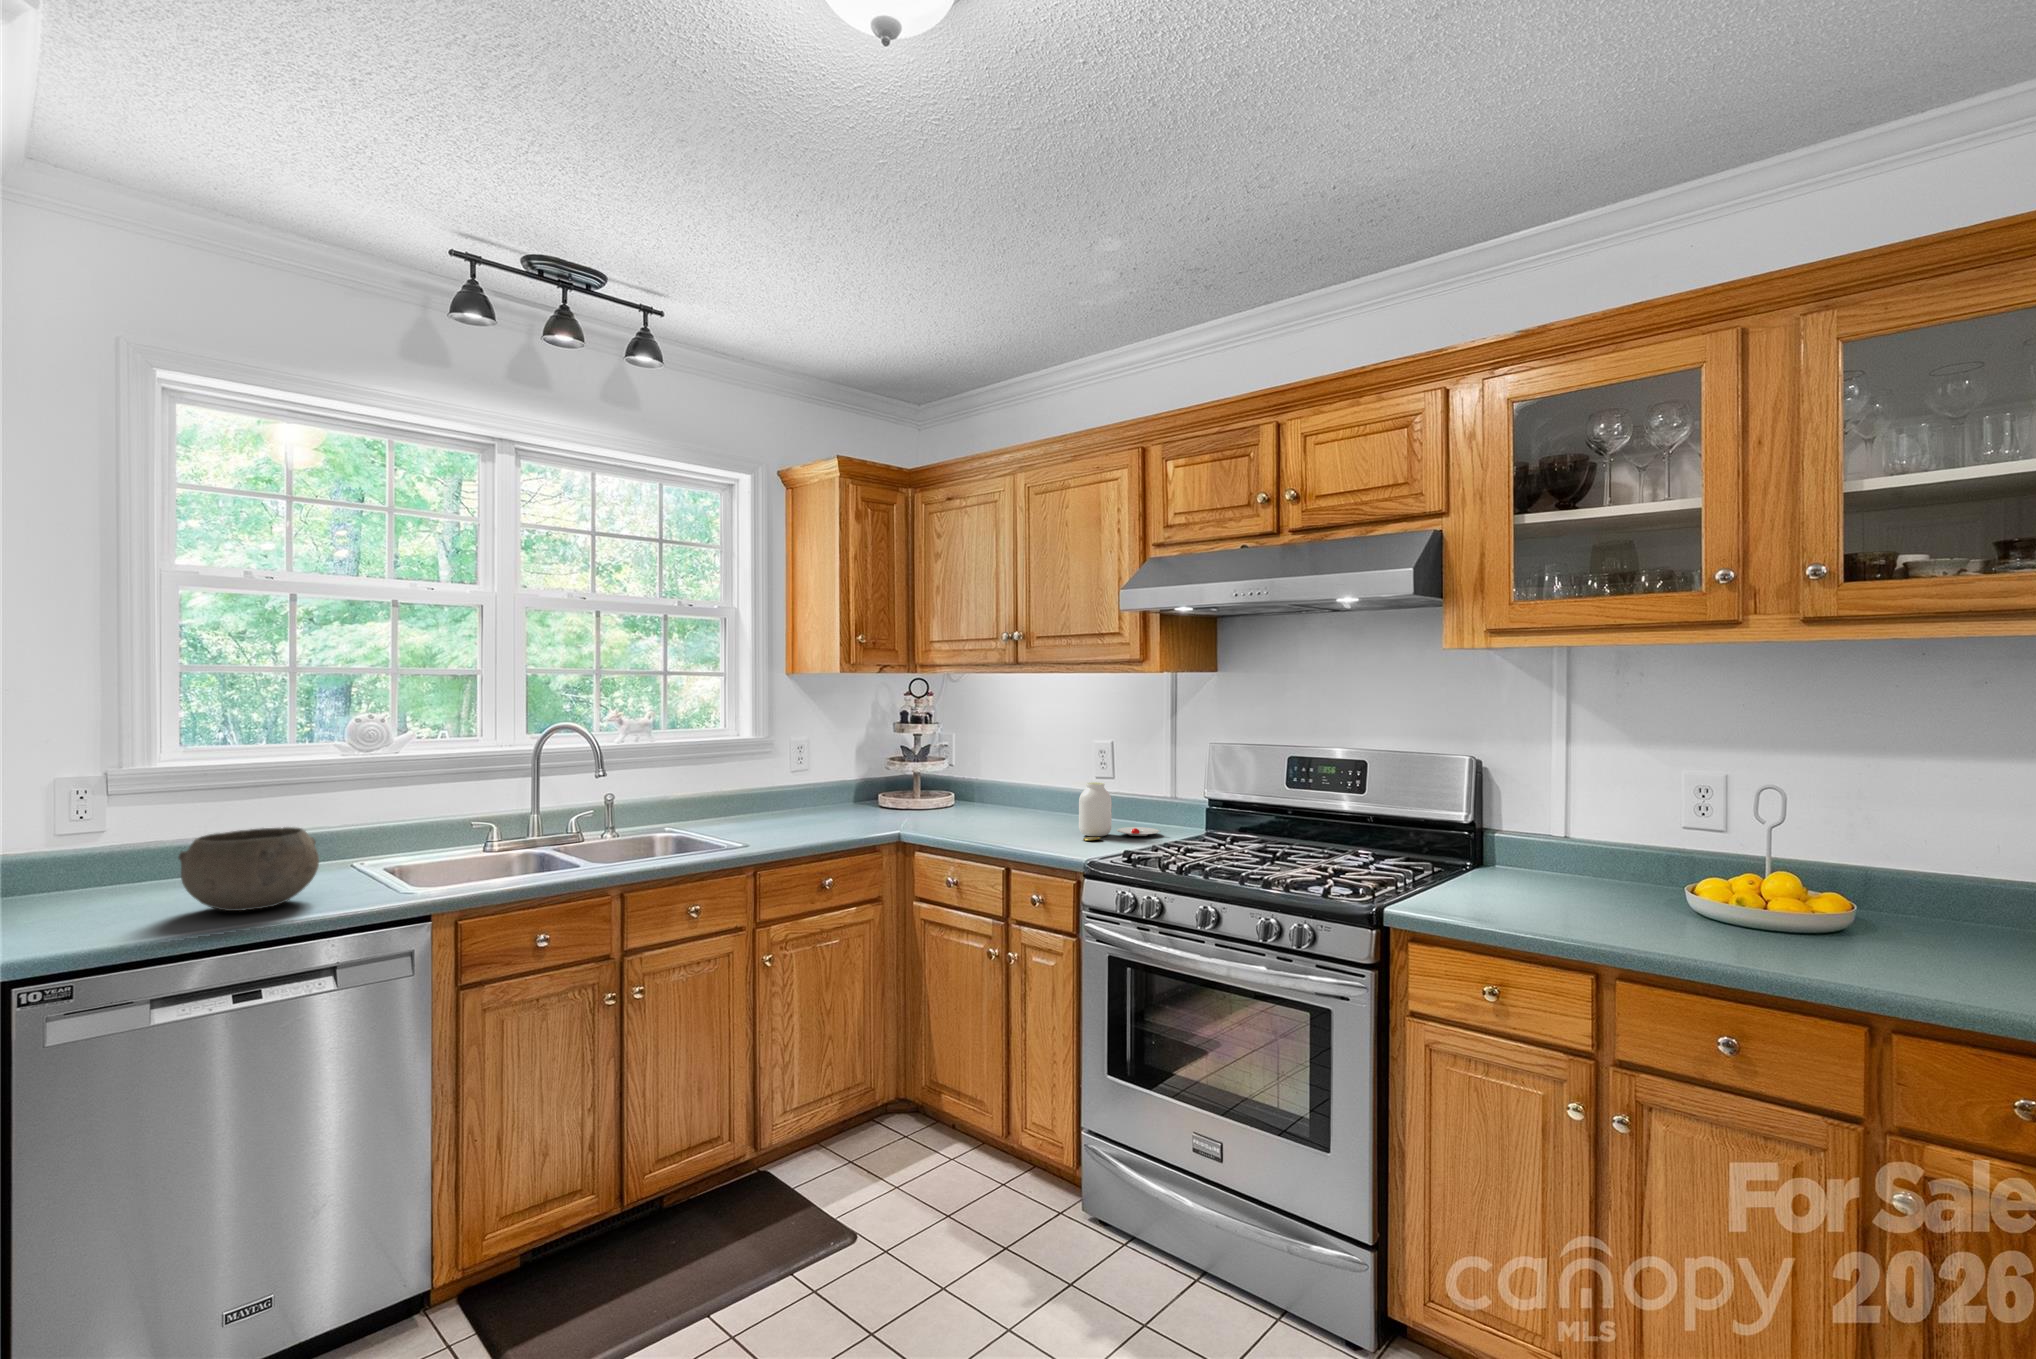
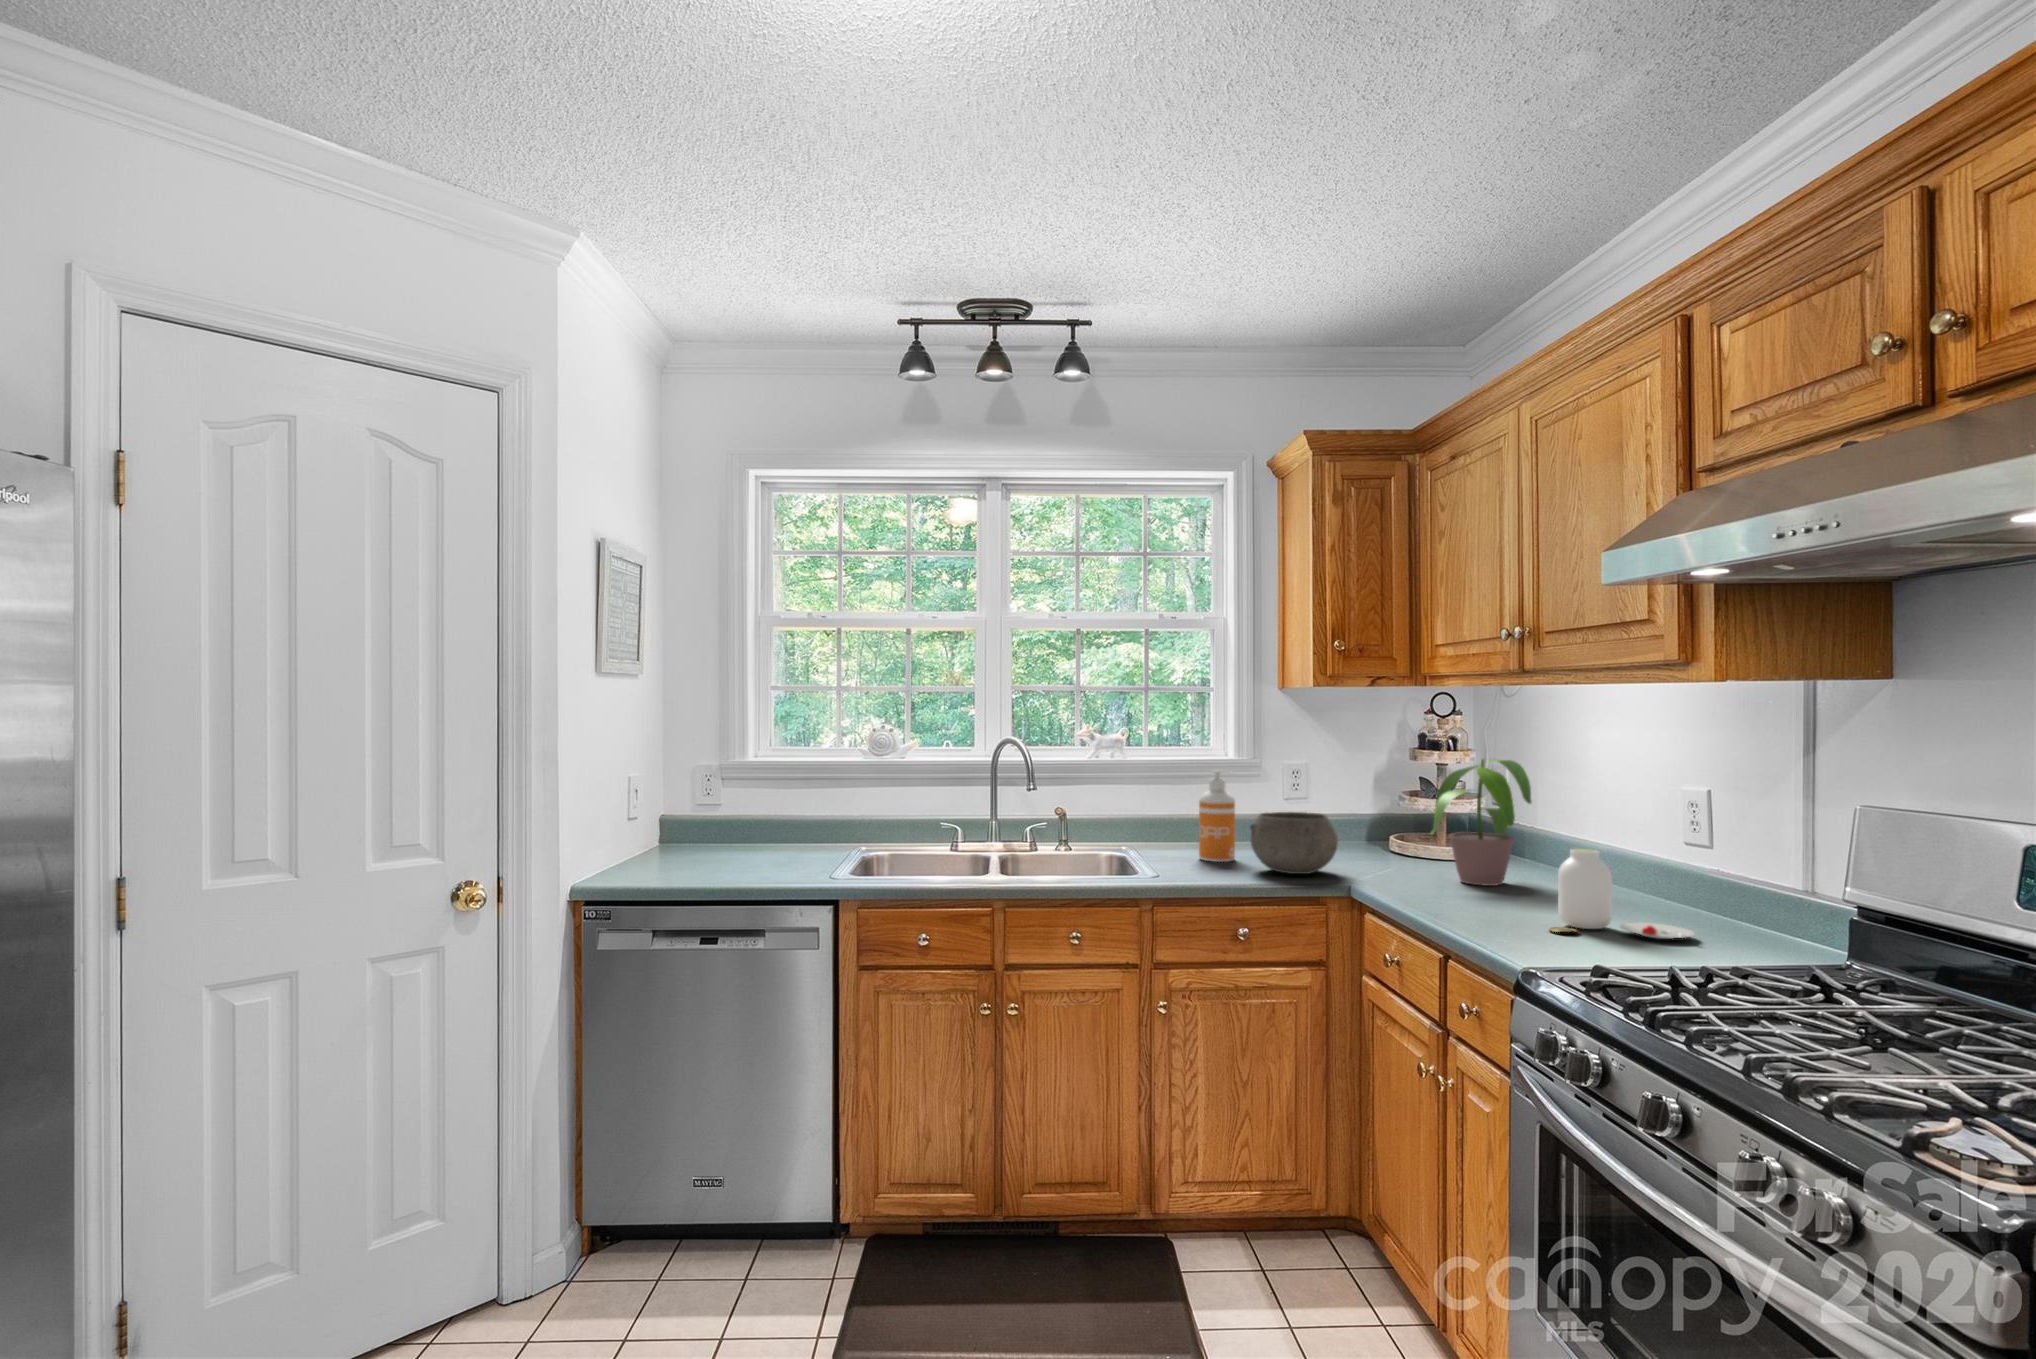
potted plant: none [935,725,1024,819] -> present [1431,758,1531,886]
soap dispenser: none [749,745,782,827] -> present [1199,770,1235,862]
bowl: present [178,827,319,911] -> present [1250,812,1338,874]

